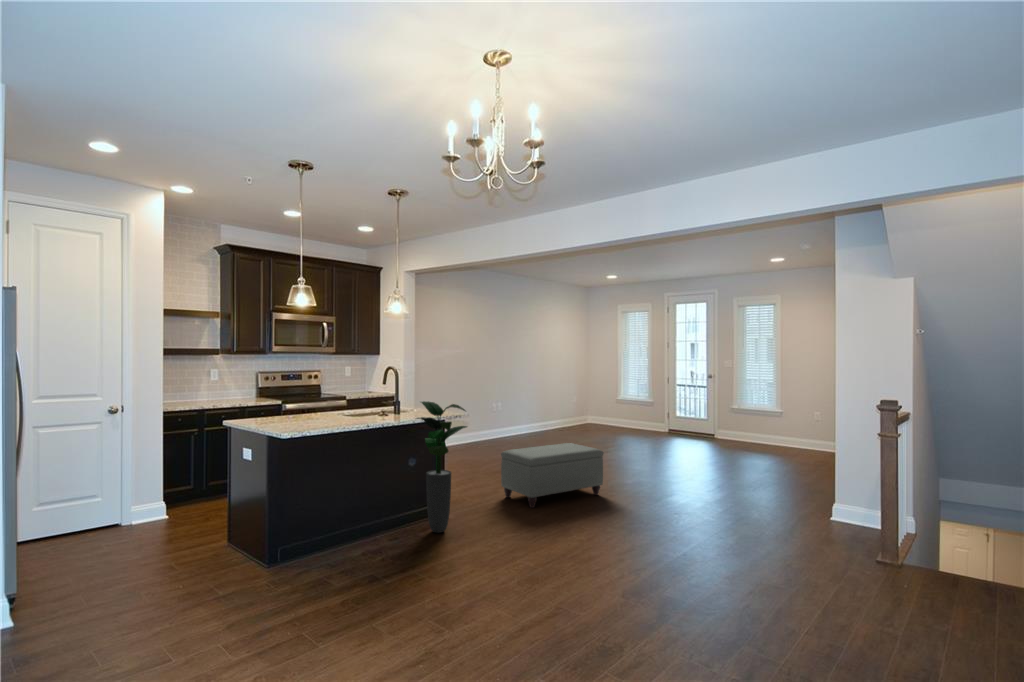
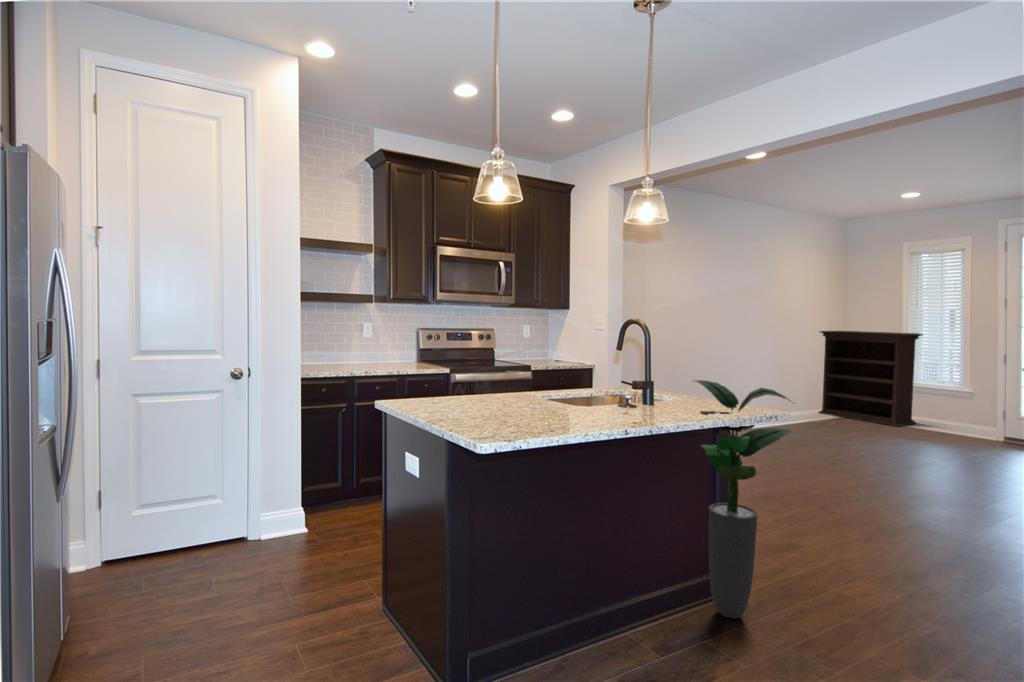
bookshelf: none [580,366,643,434] -> present [818,331,923,427]
ottoman: present [501,443,604,508] -> none [792,452,985,569]

